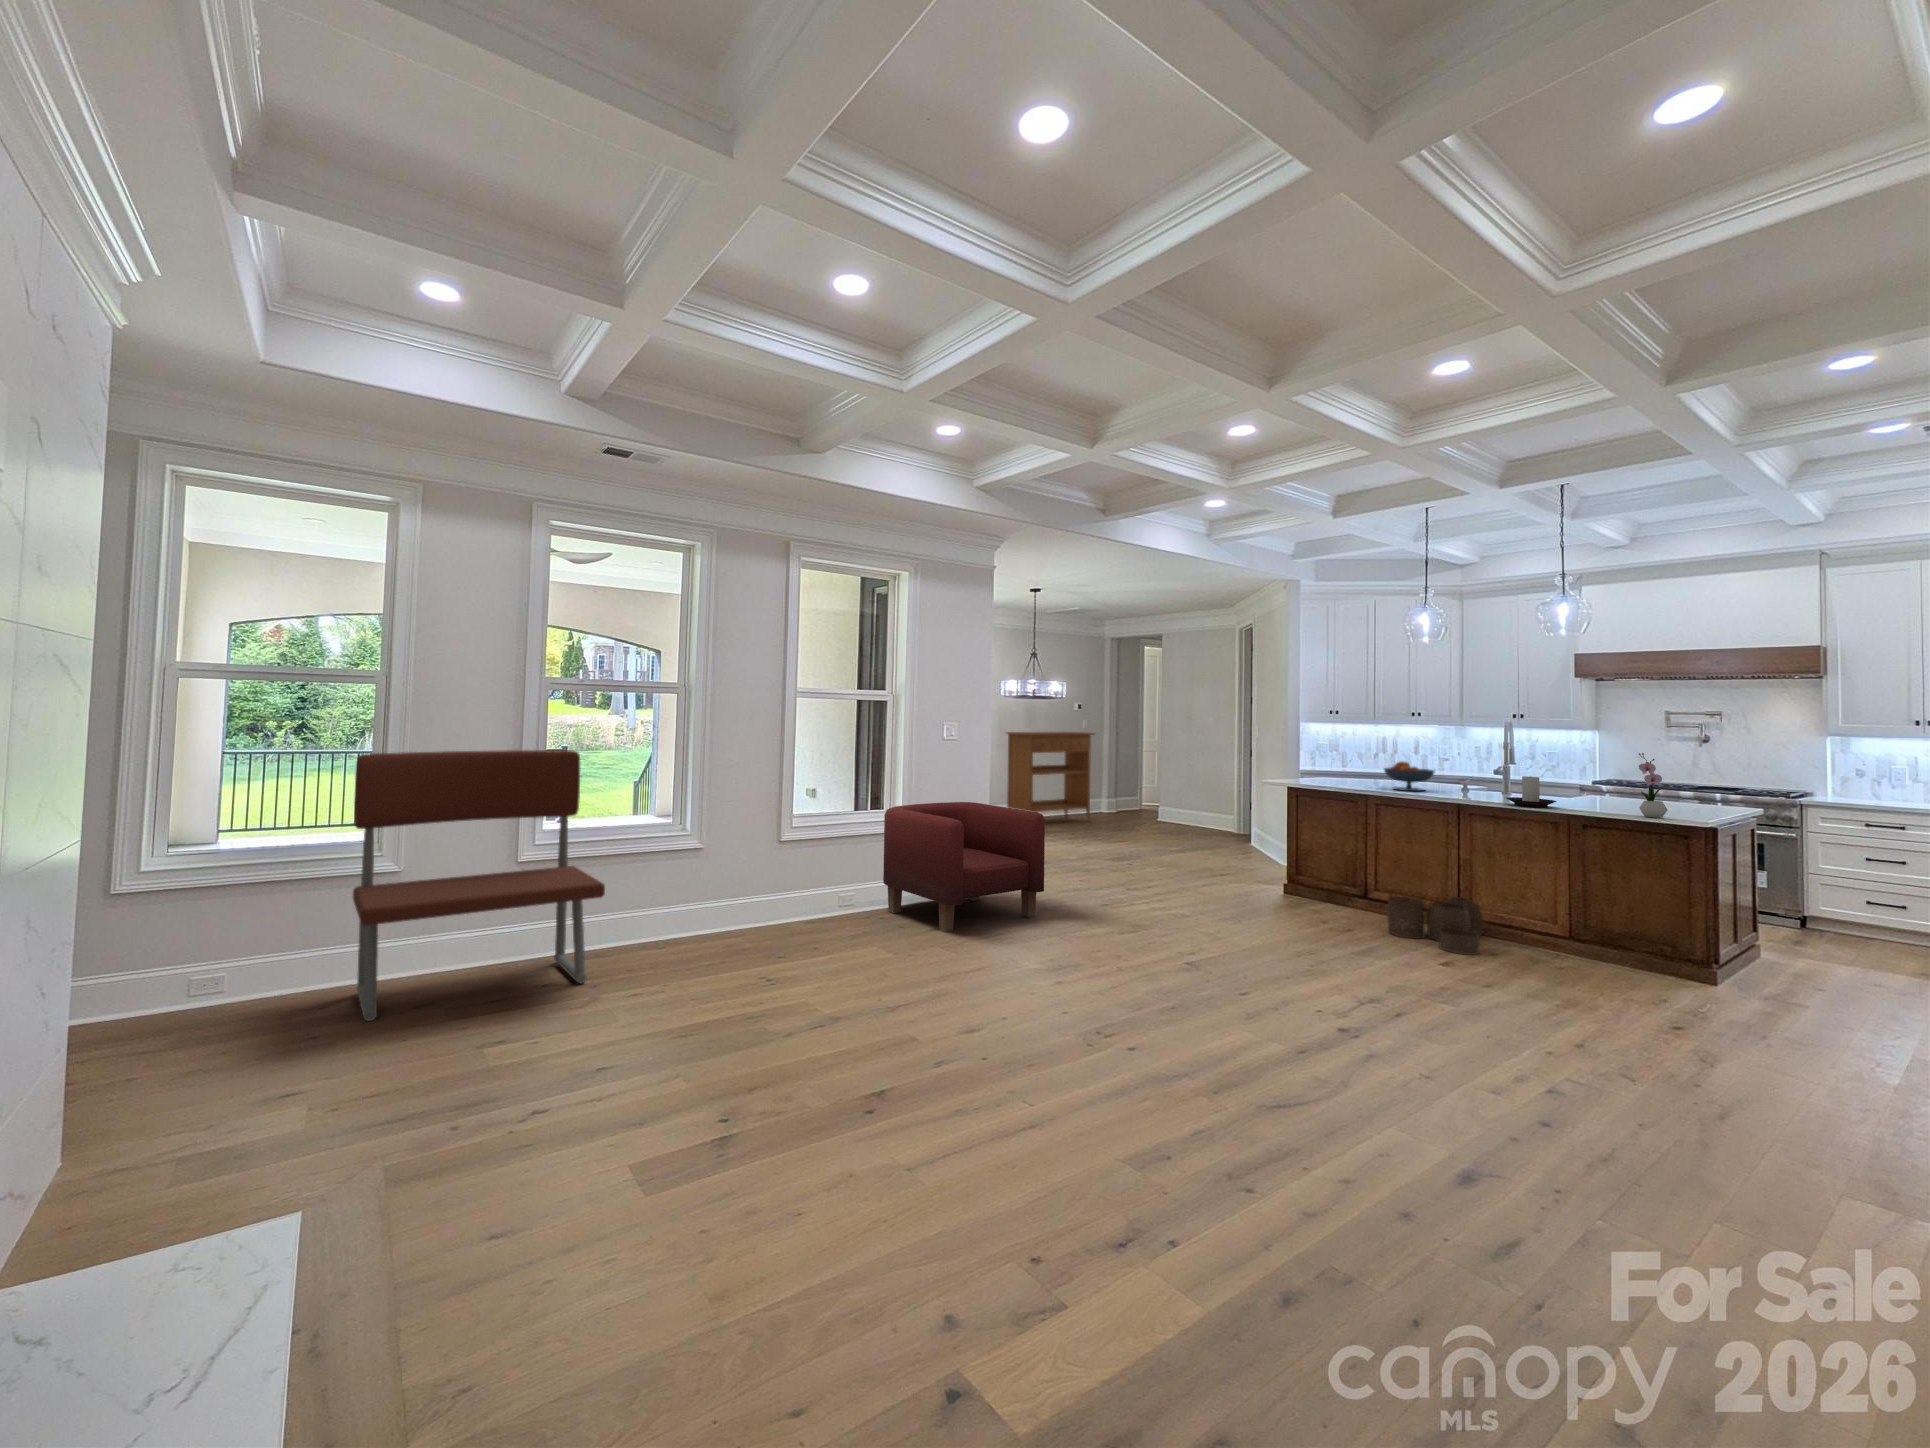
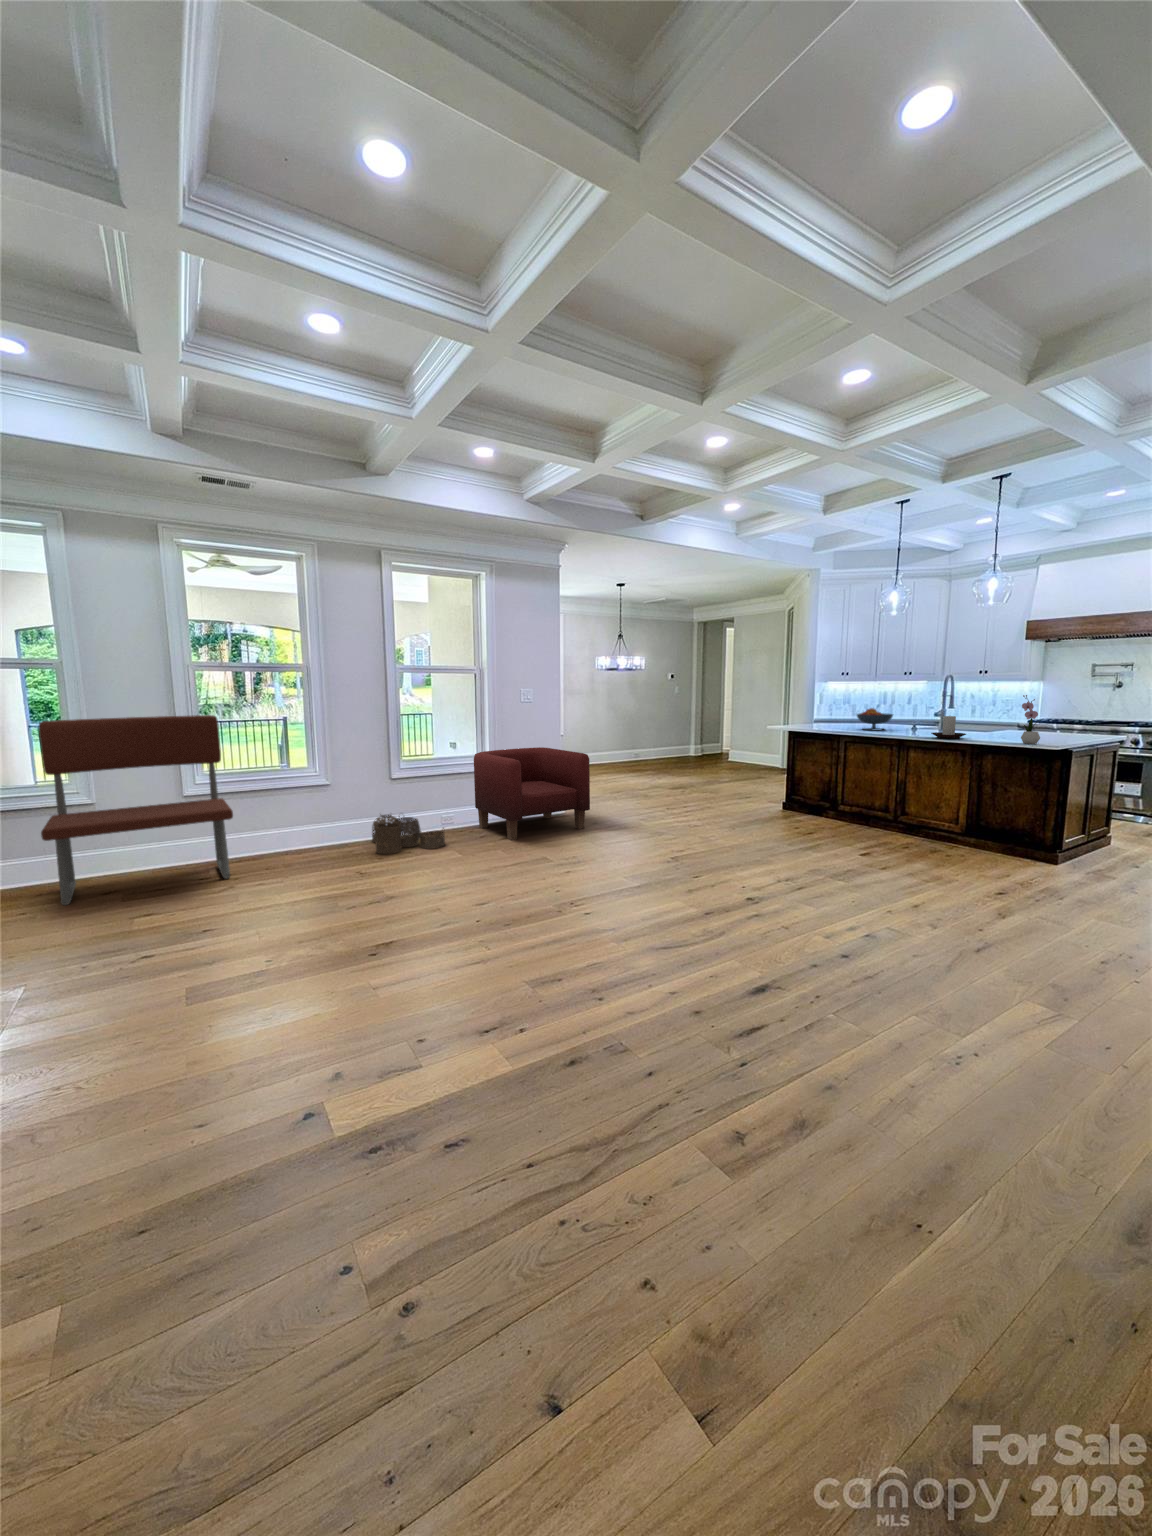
console table: present [1007,732,1094,821] -> none [610,695,681,766]
woven basket: present [1388,896,1482,955] -> present [372,814,445,854]

